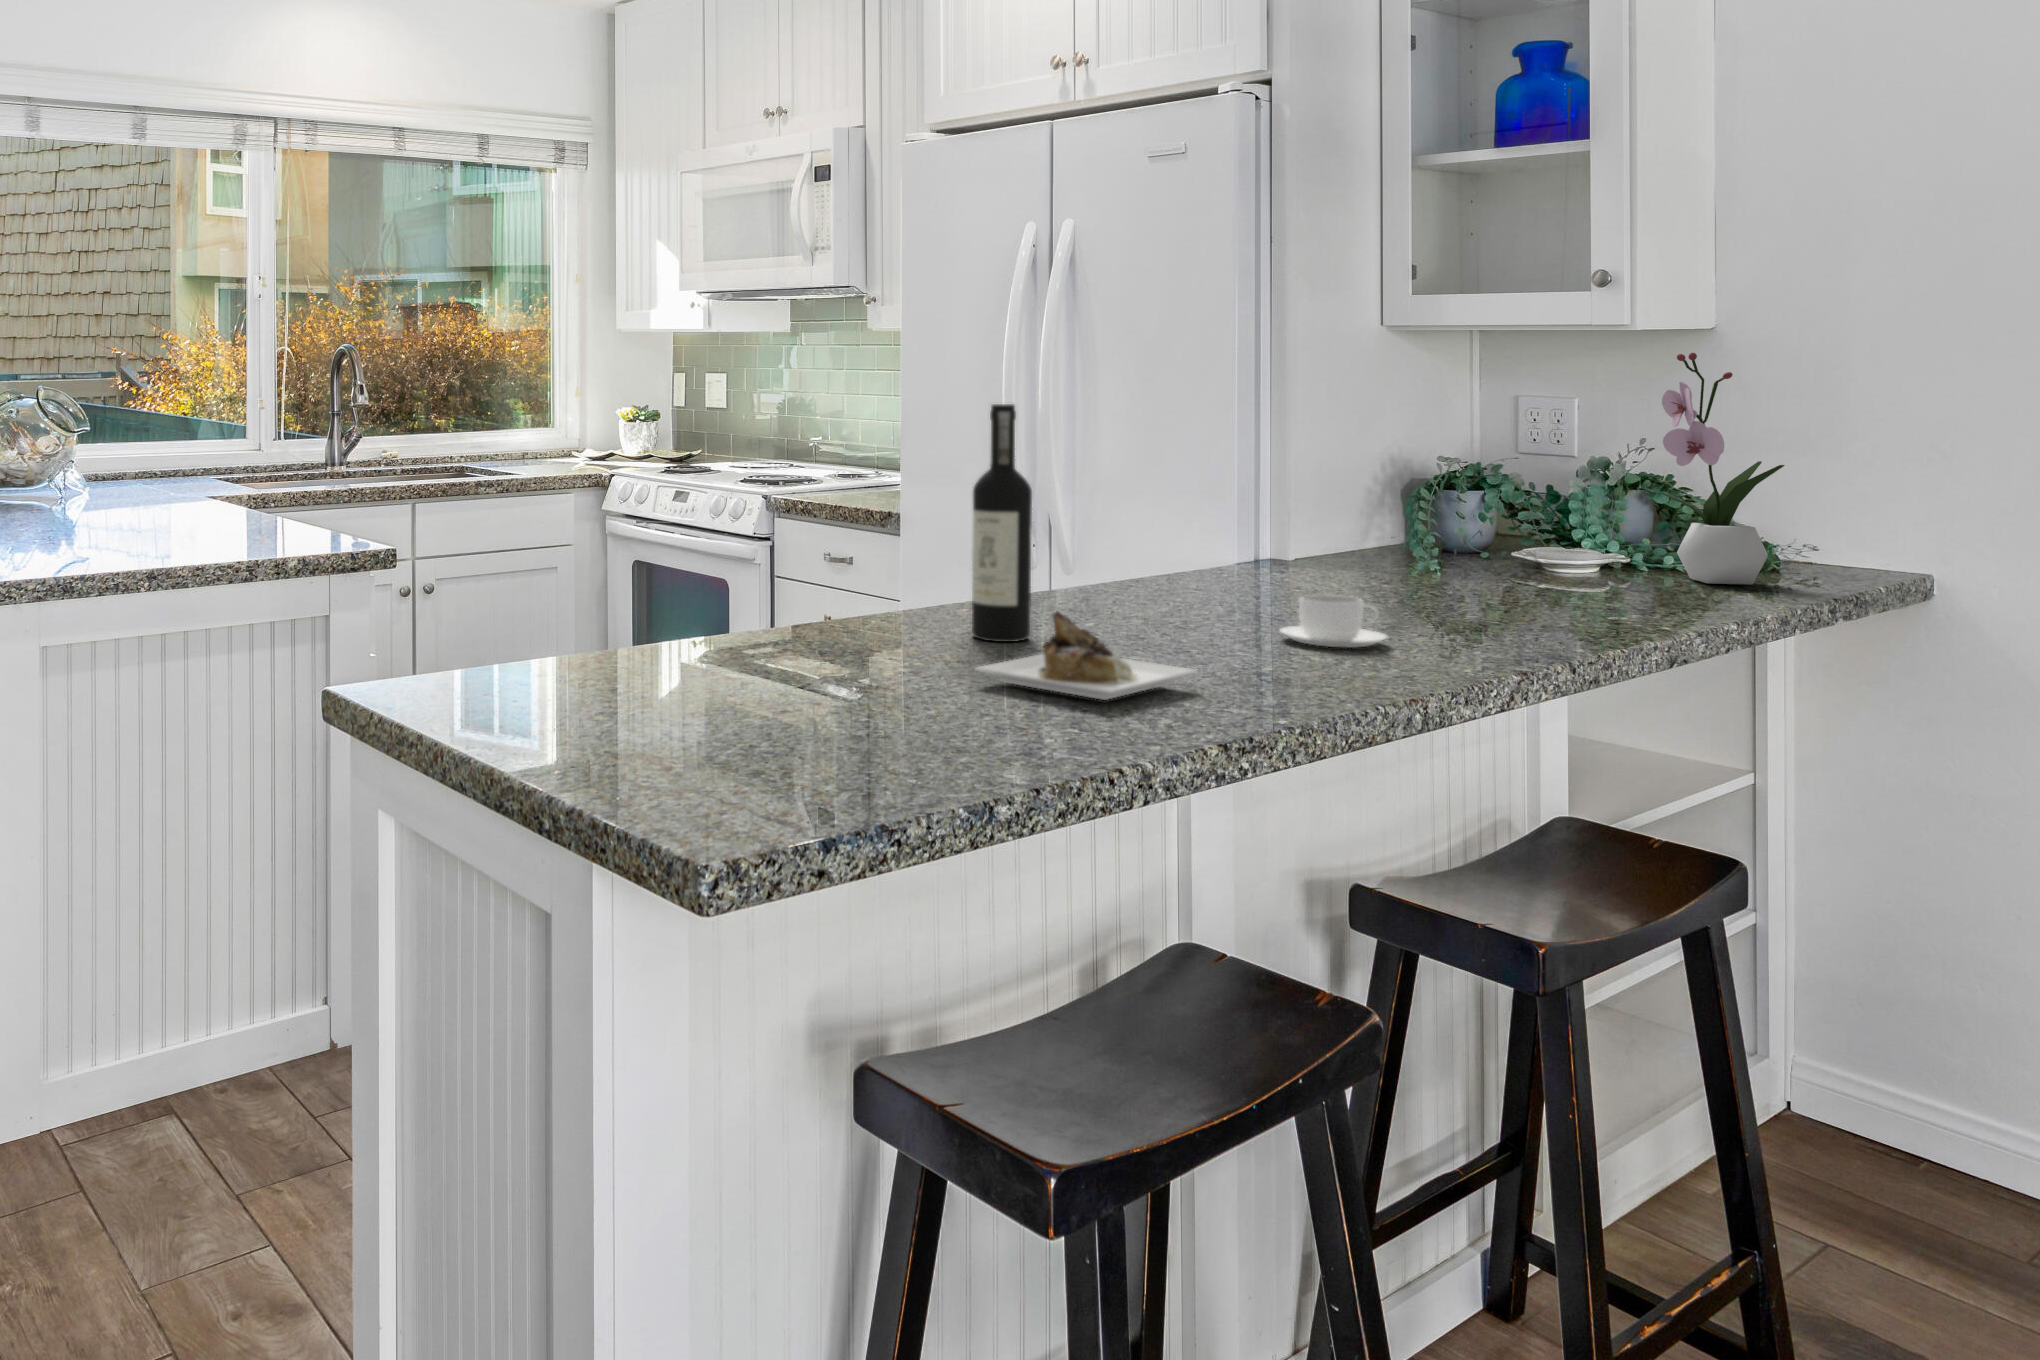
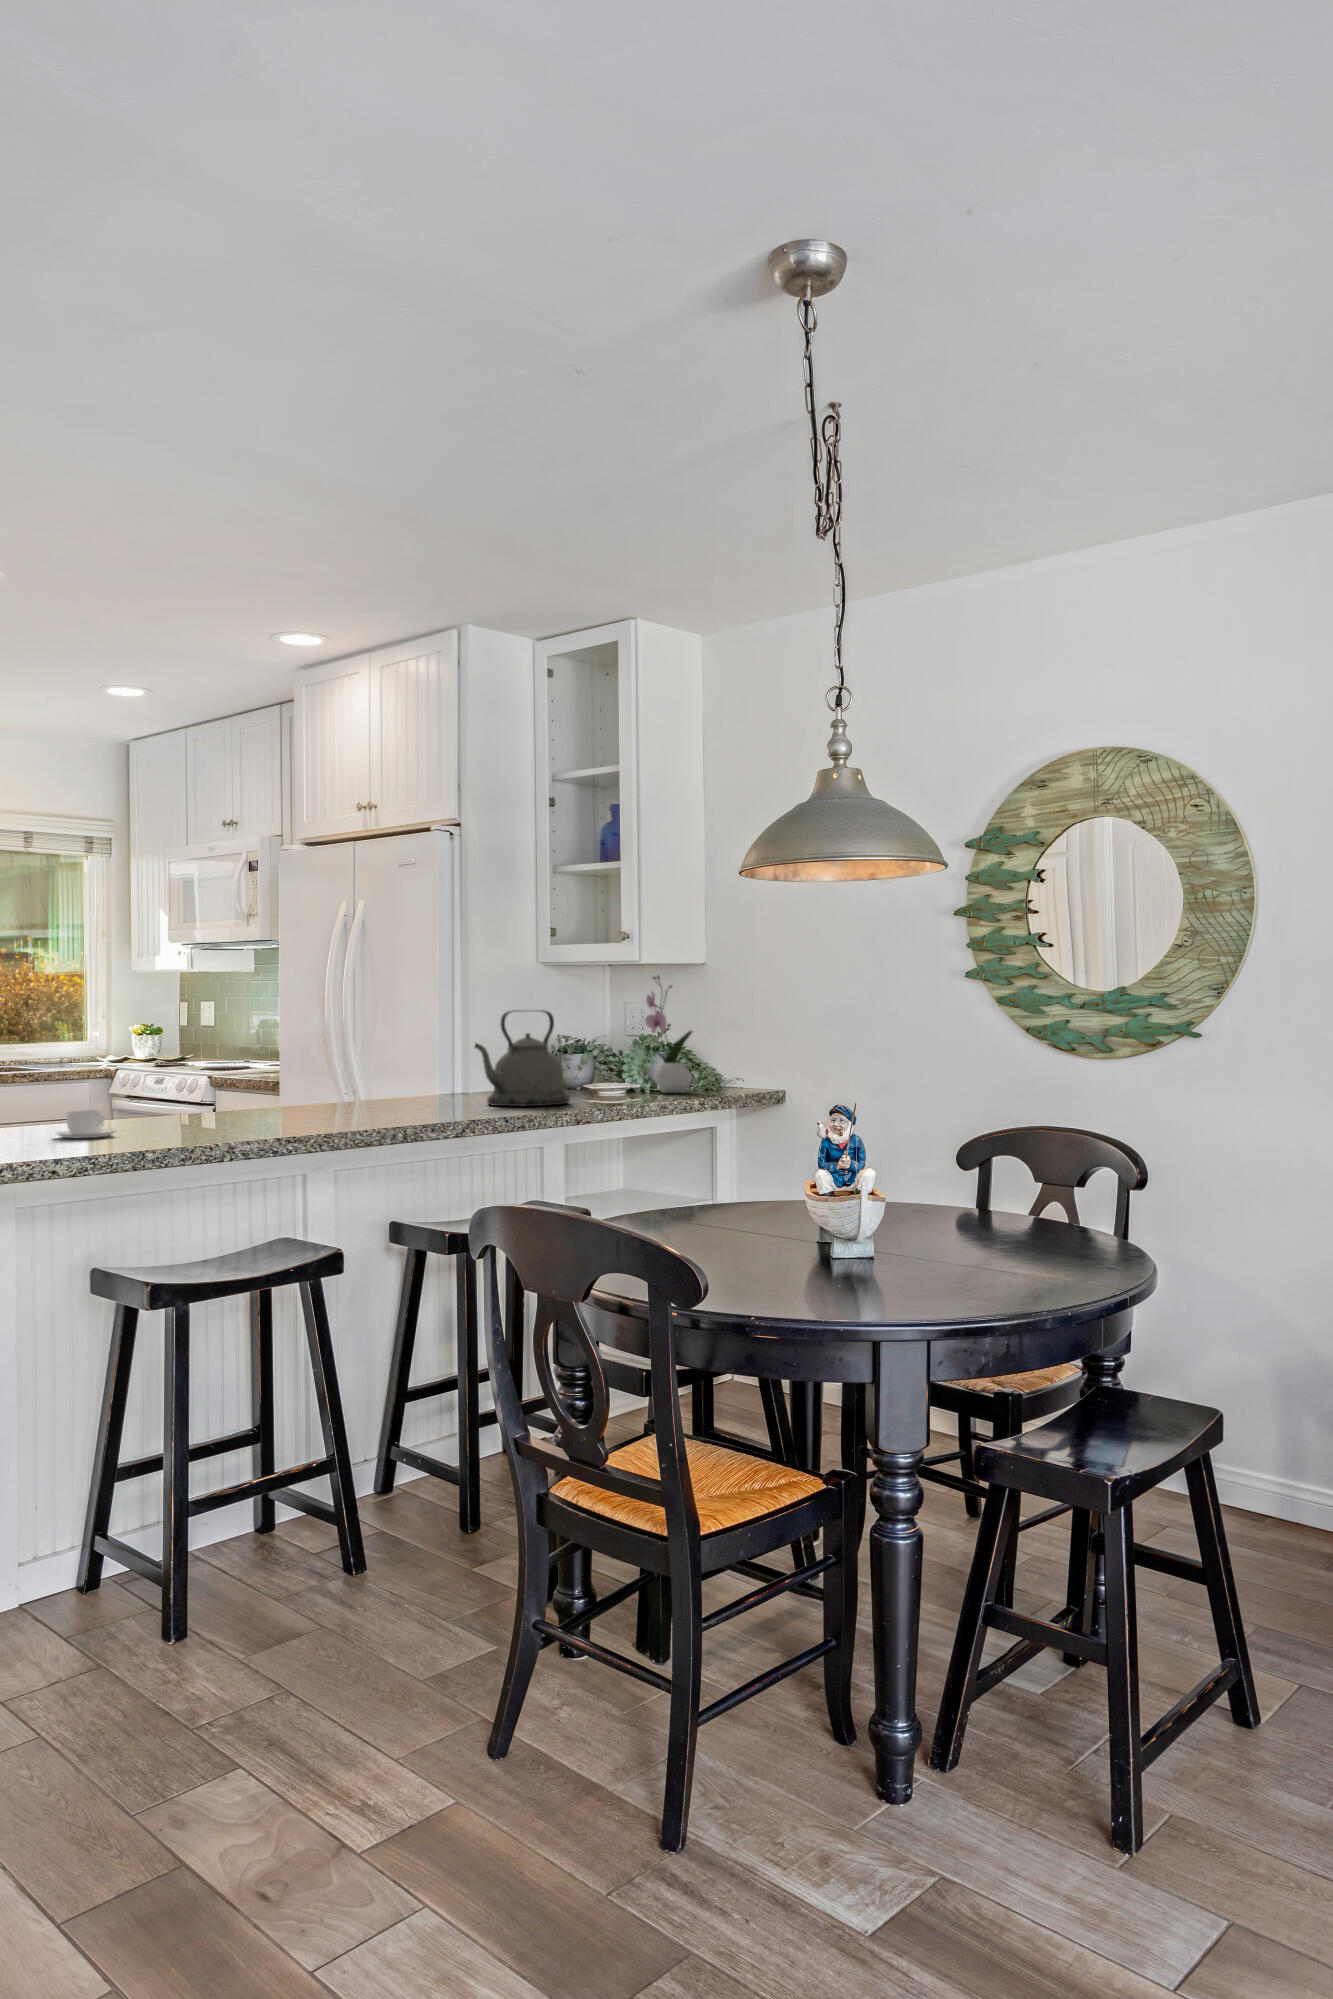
wine bottle: present [972,404,1198,700] -> none [198,998,308,1129]
kettle: none [1413,426,1600,624] -> present [475,1011,570,1106]
coffee cup: present [1280,595,1387,648] -> present [56,1110,116,1138]

